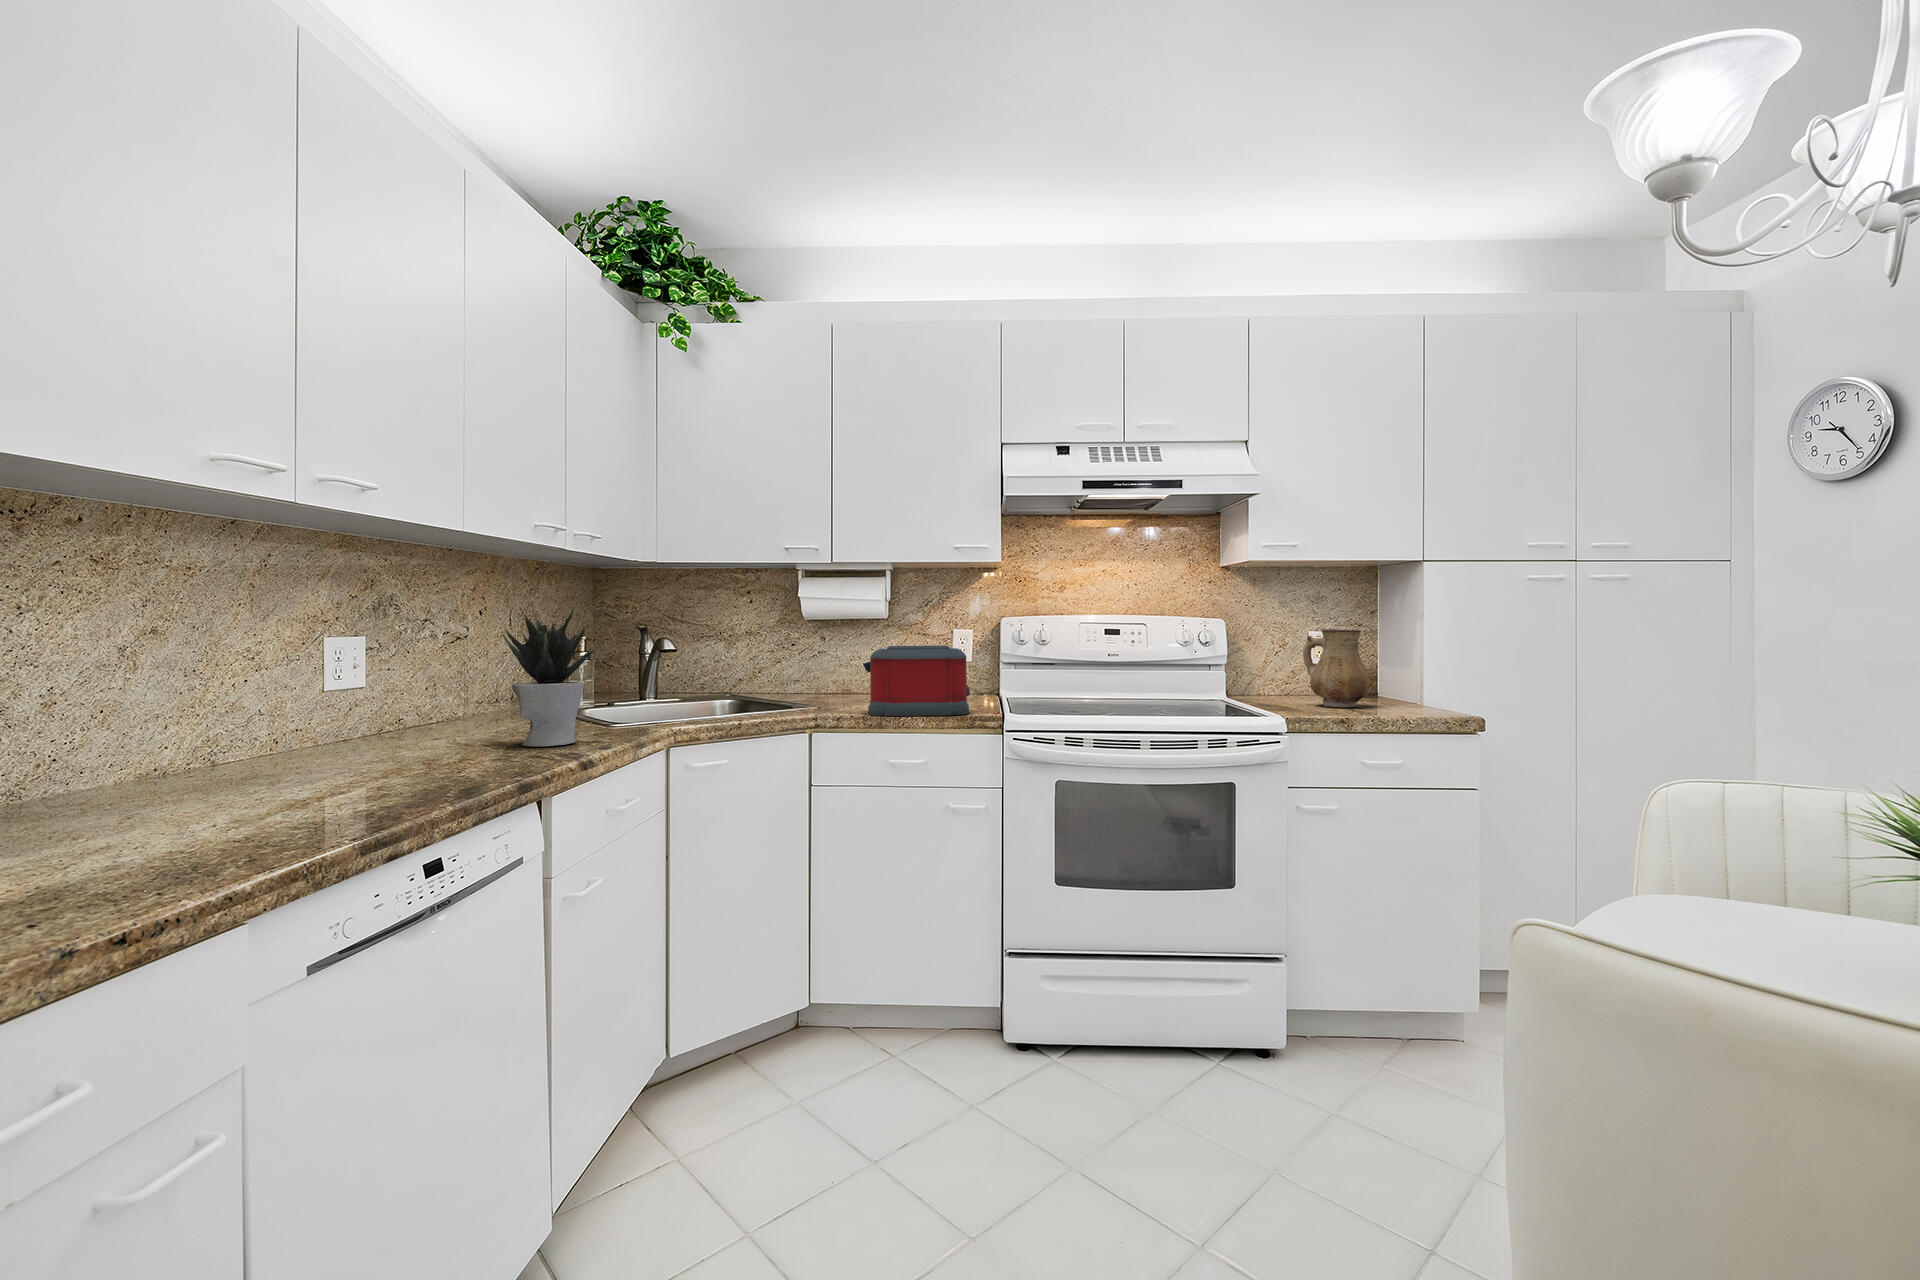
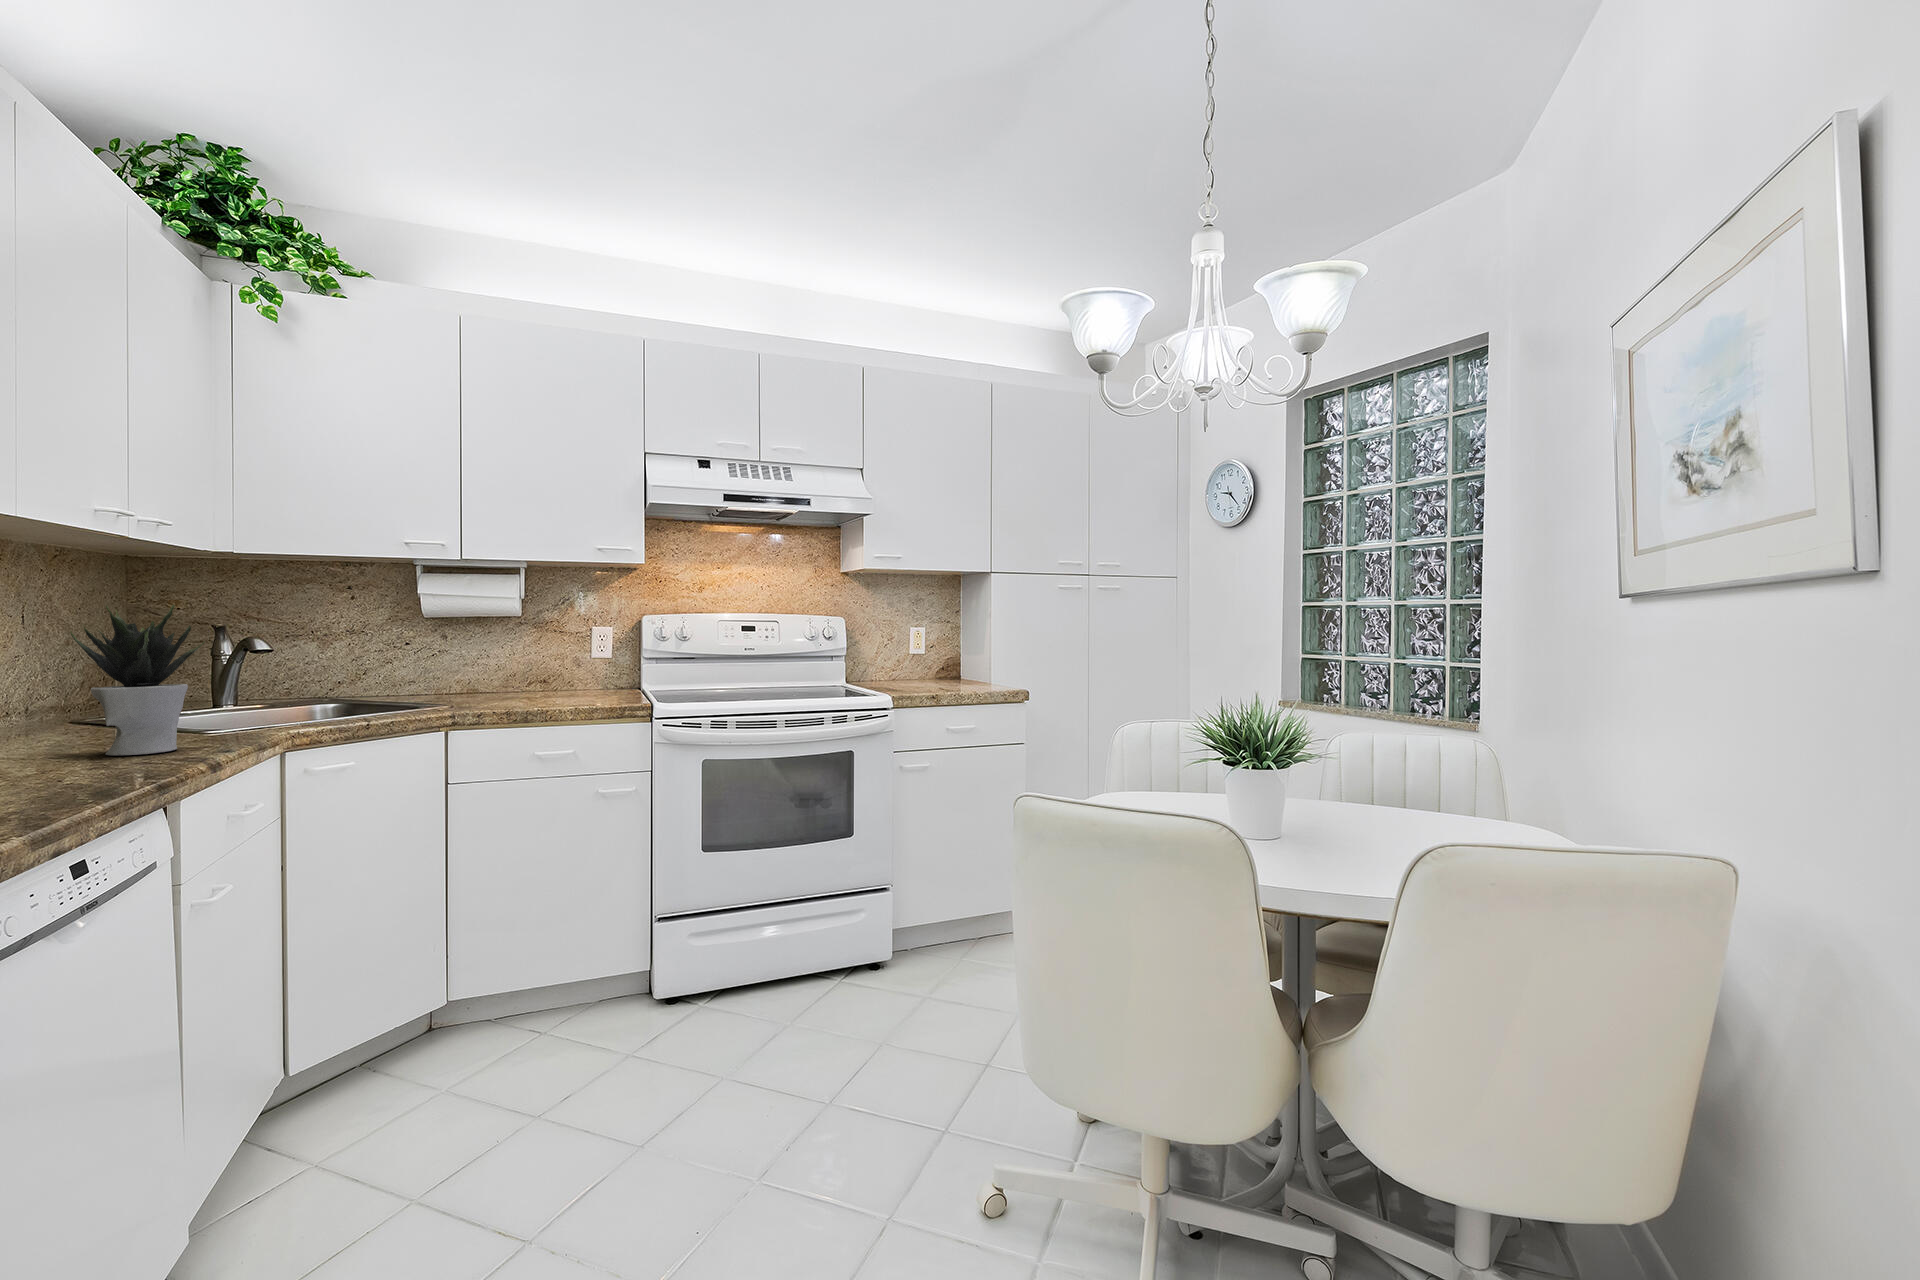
ceramic pitcher: present [1303,629,1370,707] -> none [909,625,959,689]
toaster: present [863,646,970,716] -> none [500,642,615,711]

